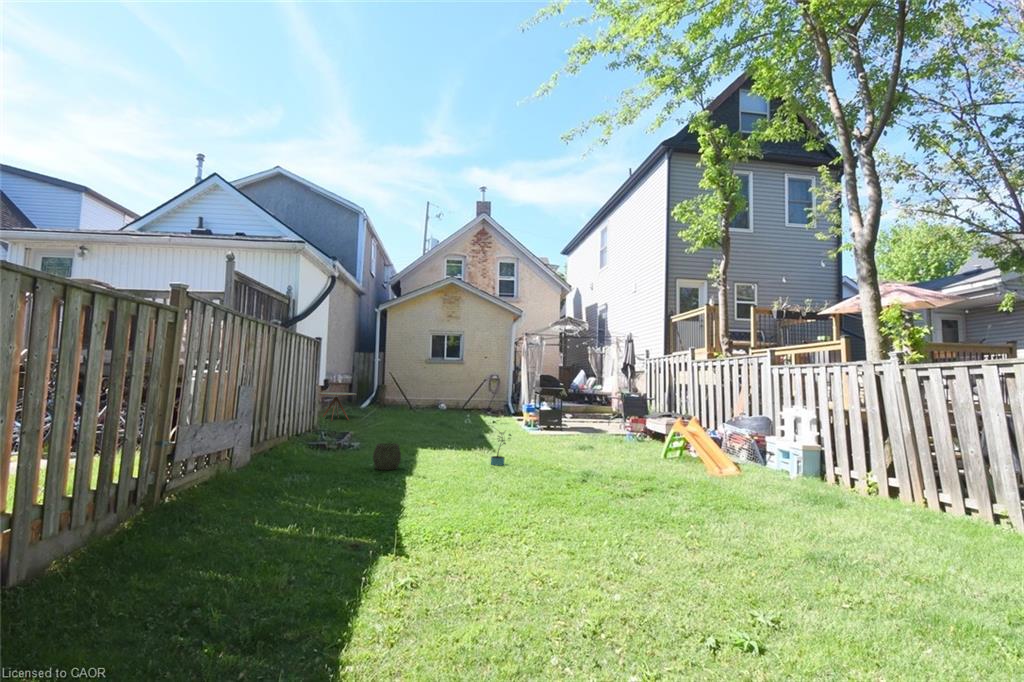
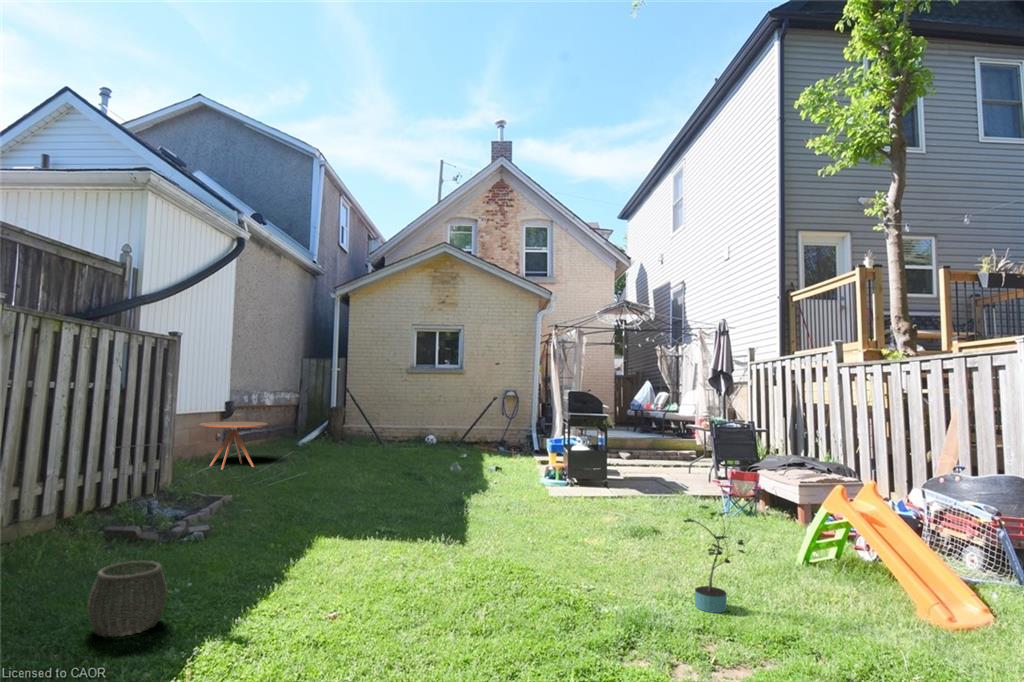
potted plant: present [489,425,511,465] -> present [684,506,745,613]

